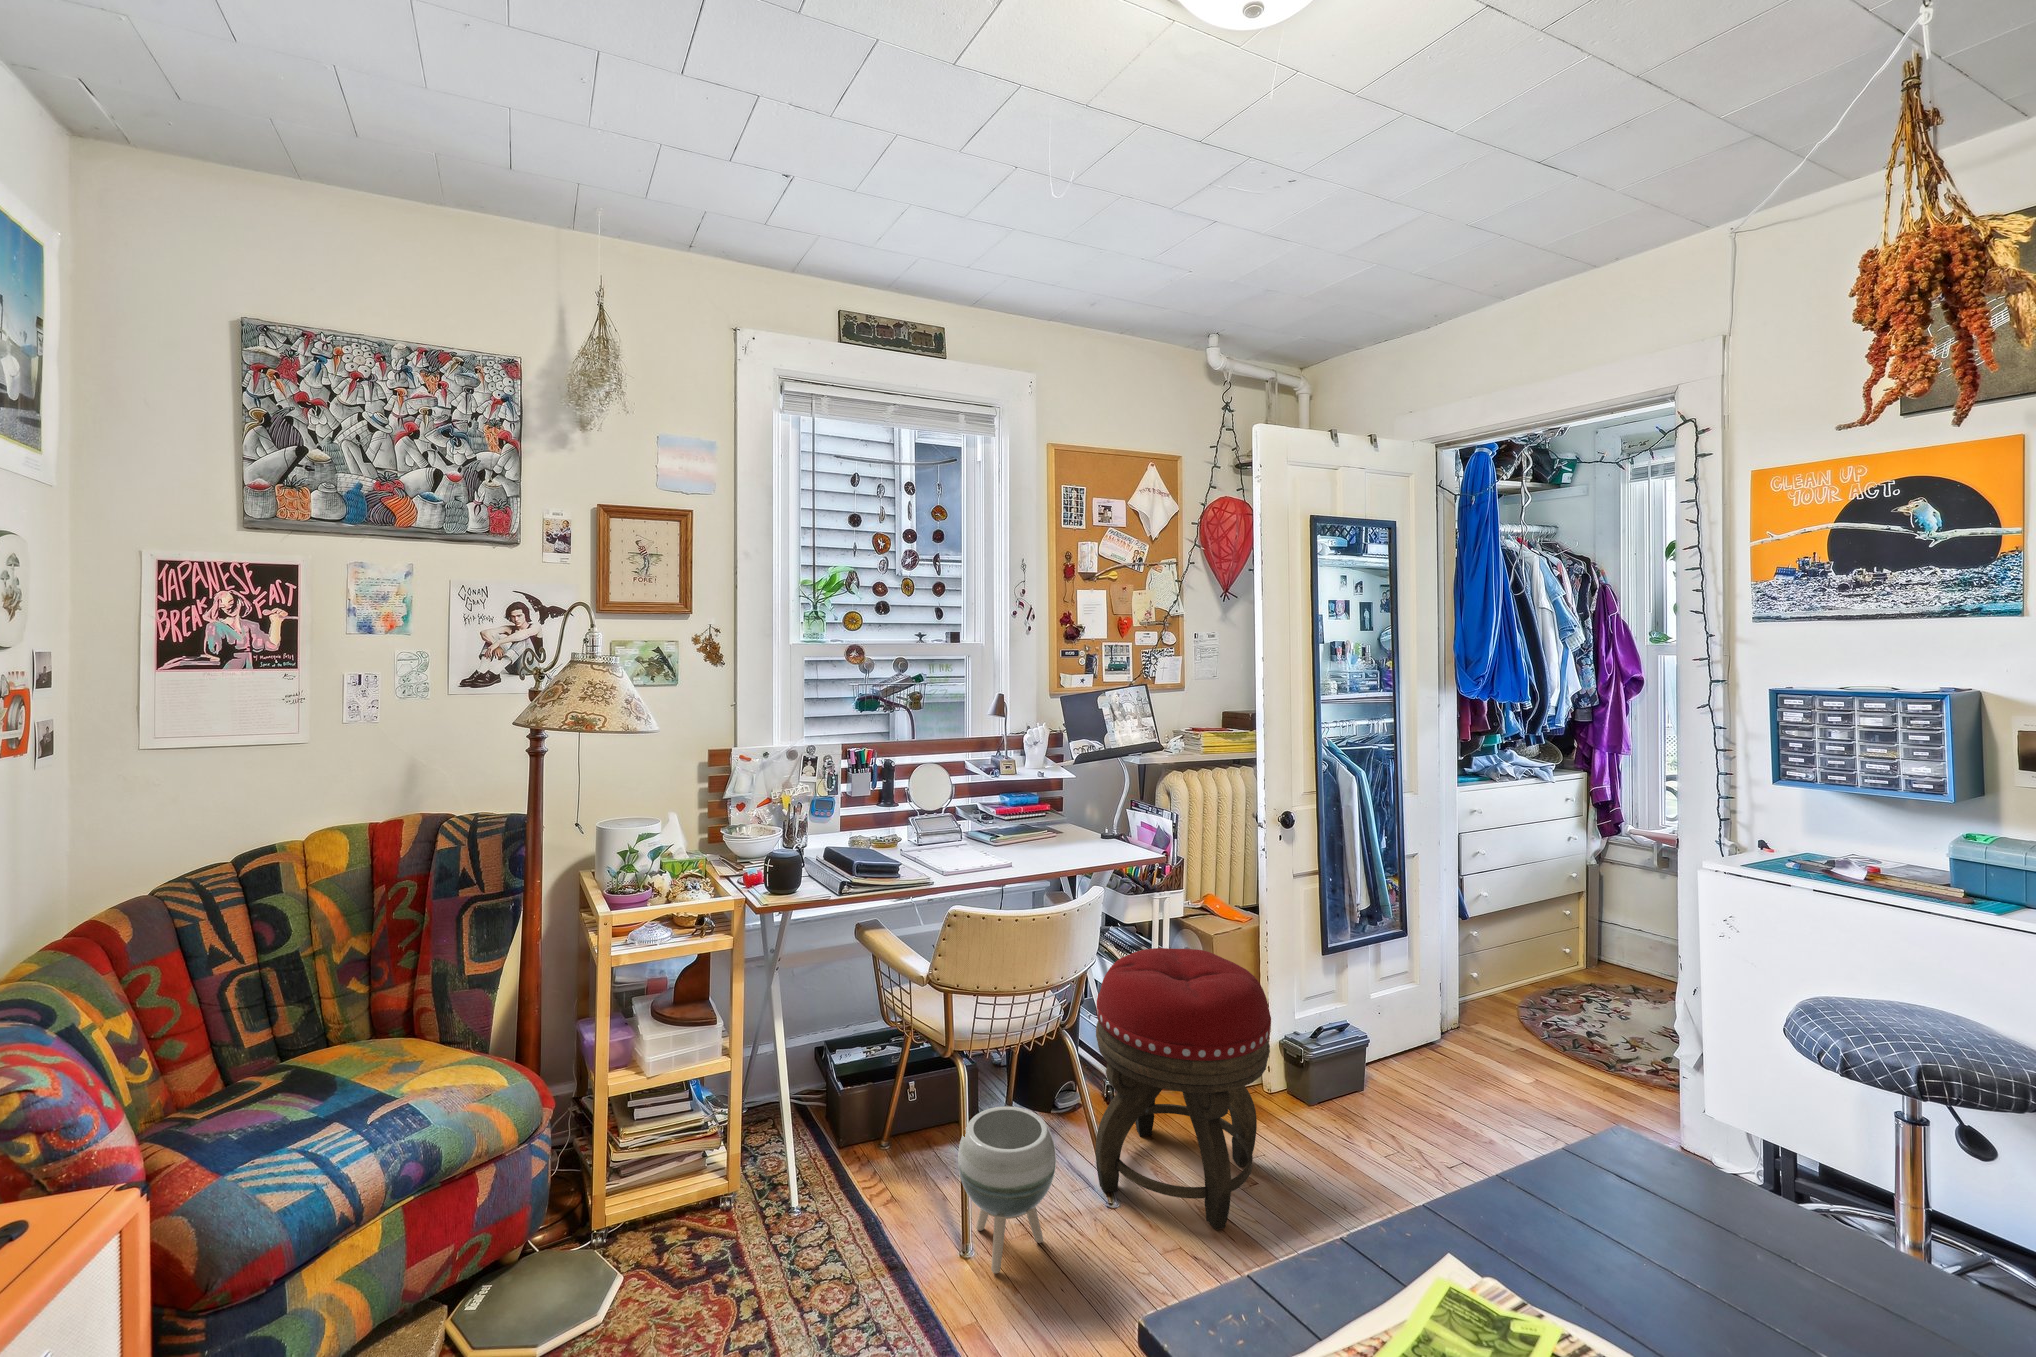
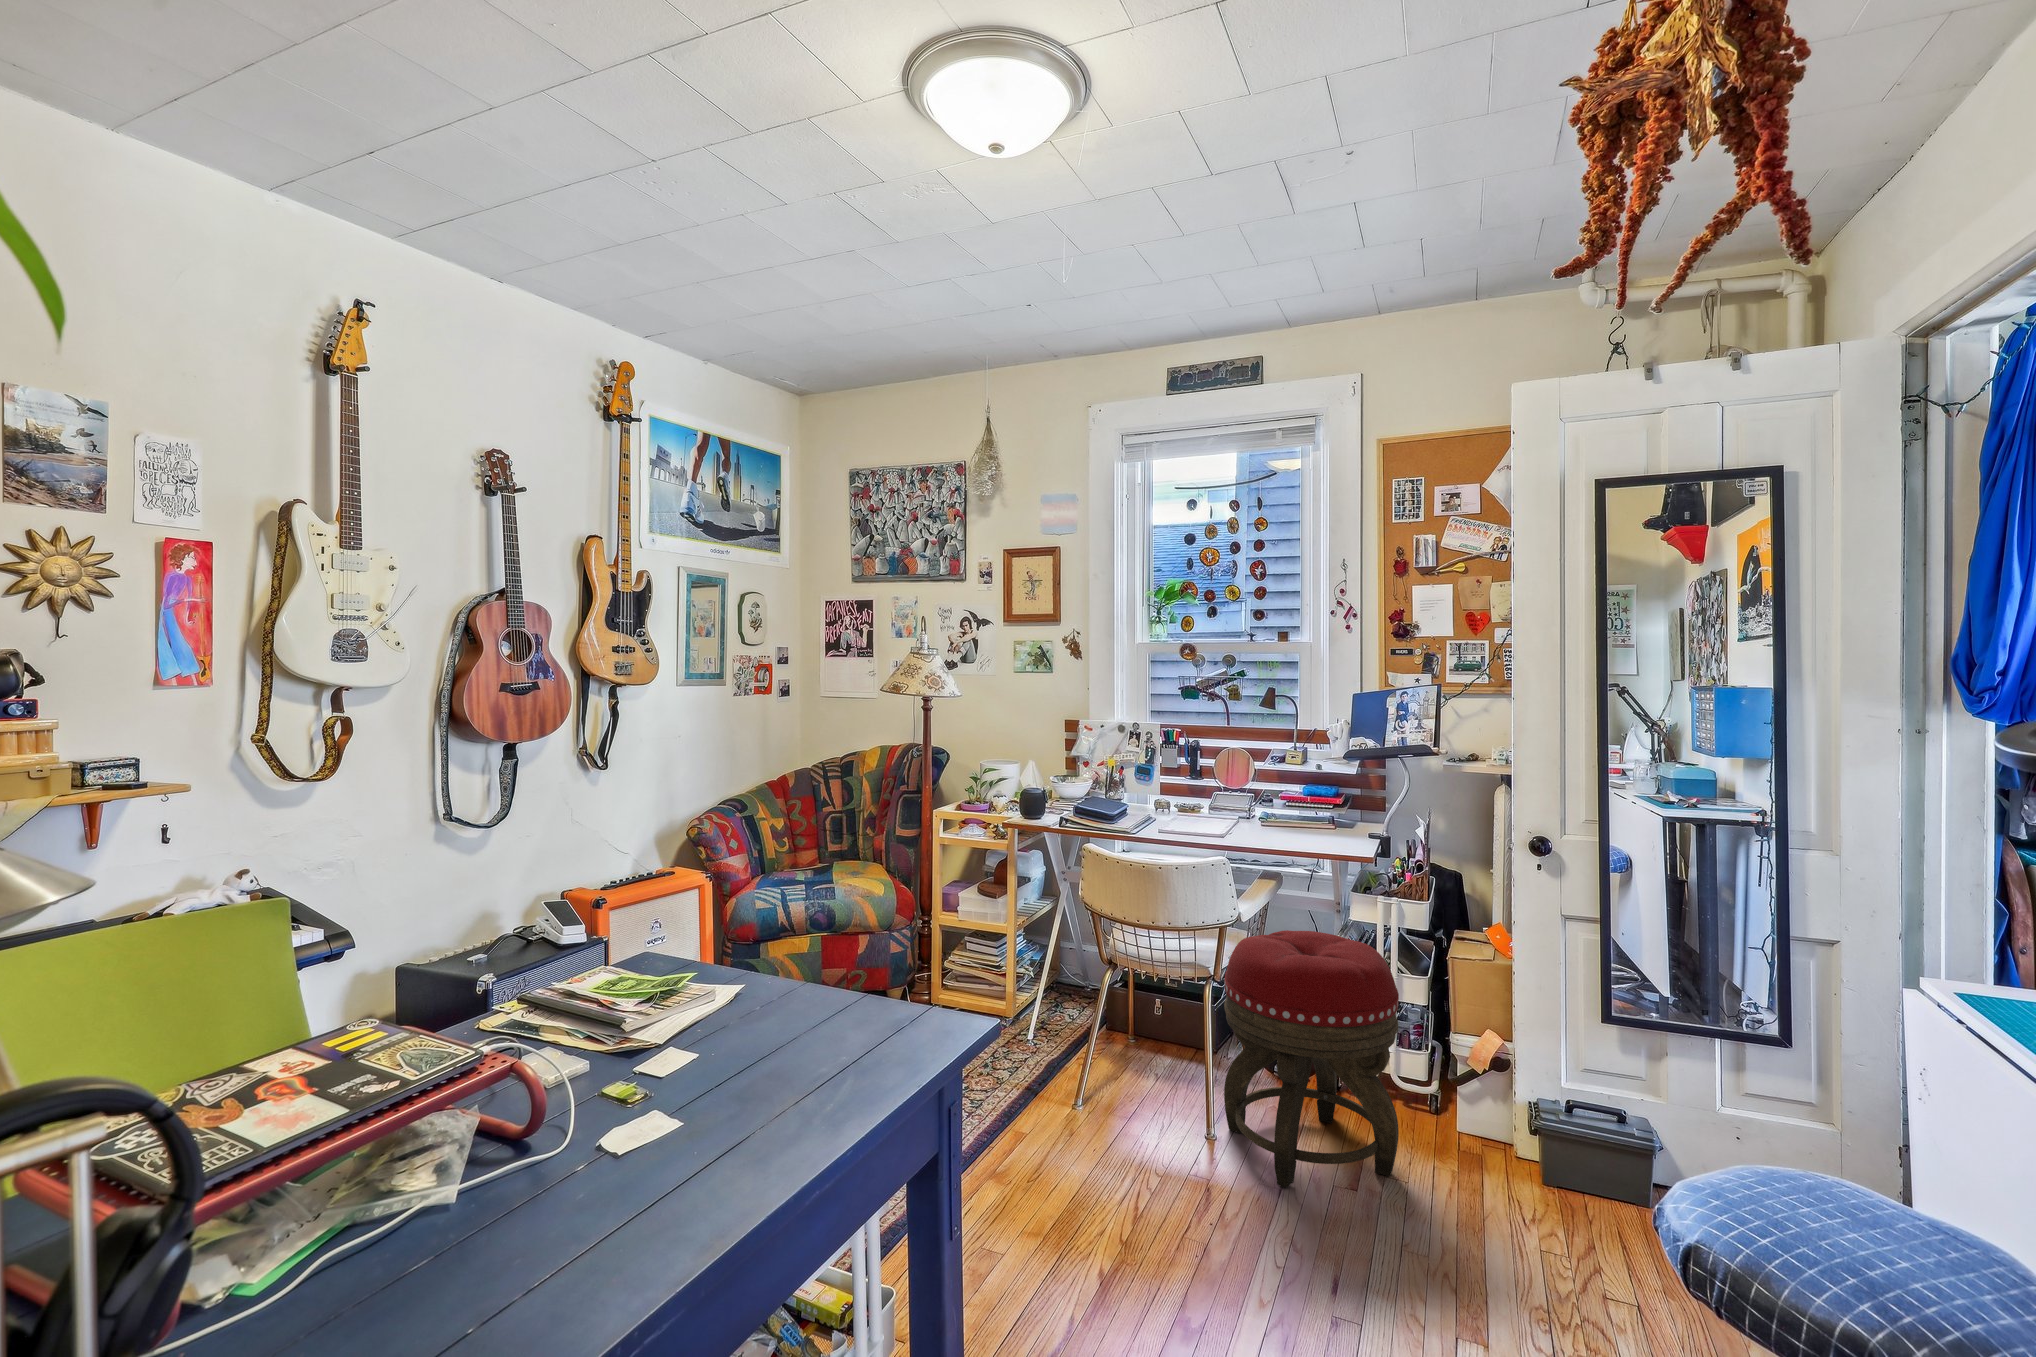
planter: present [958,1107,1056,1273] -> none [1077,1008,1155,1126]

